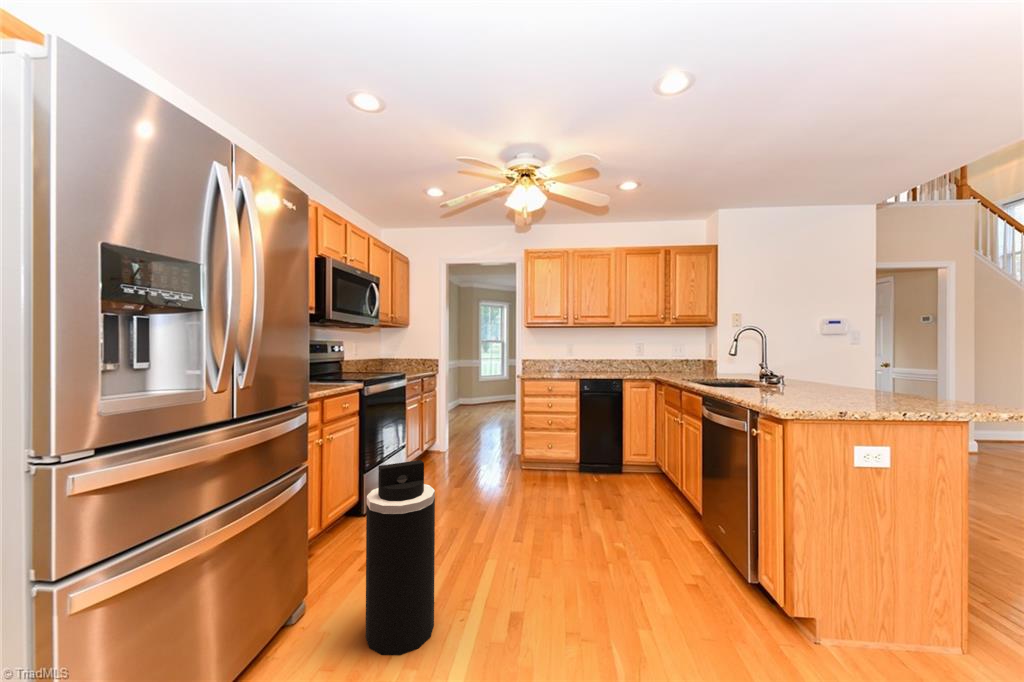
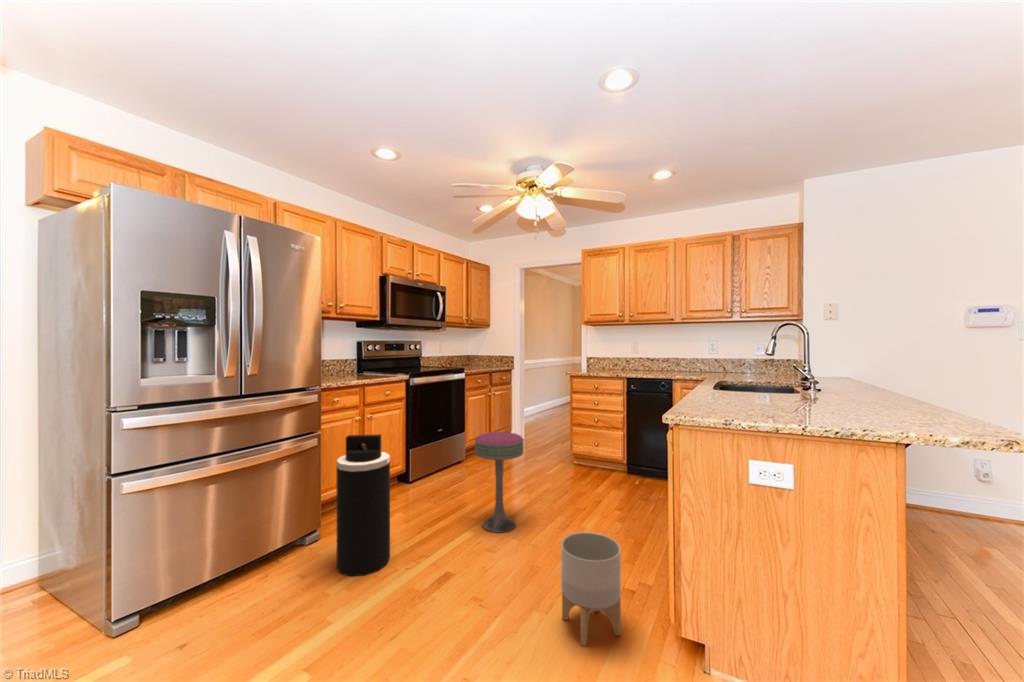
bar stool: none [489,443,543,557] -> present [475,432,523,533]
planter: none [671,535,736,654] -> present [561,532,621,646]

